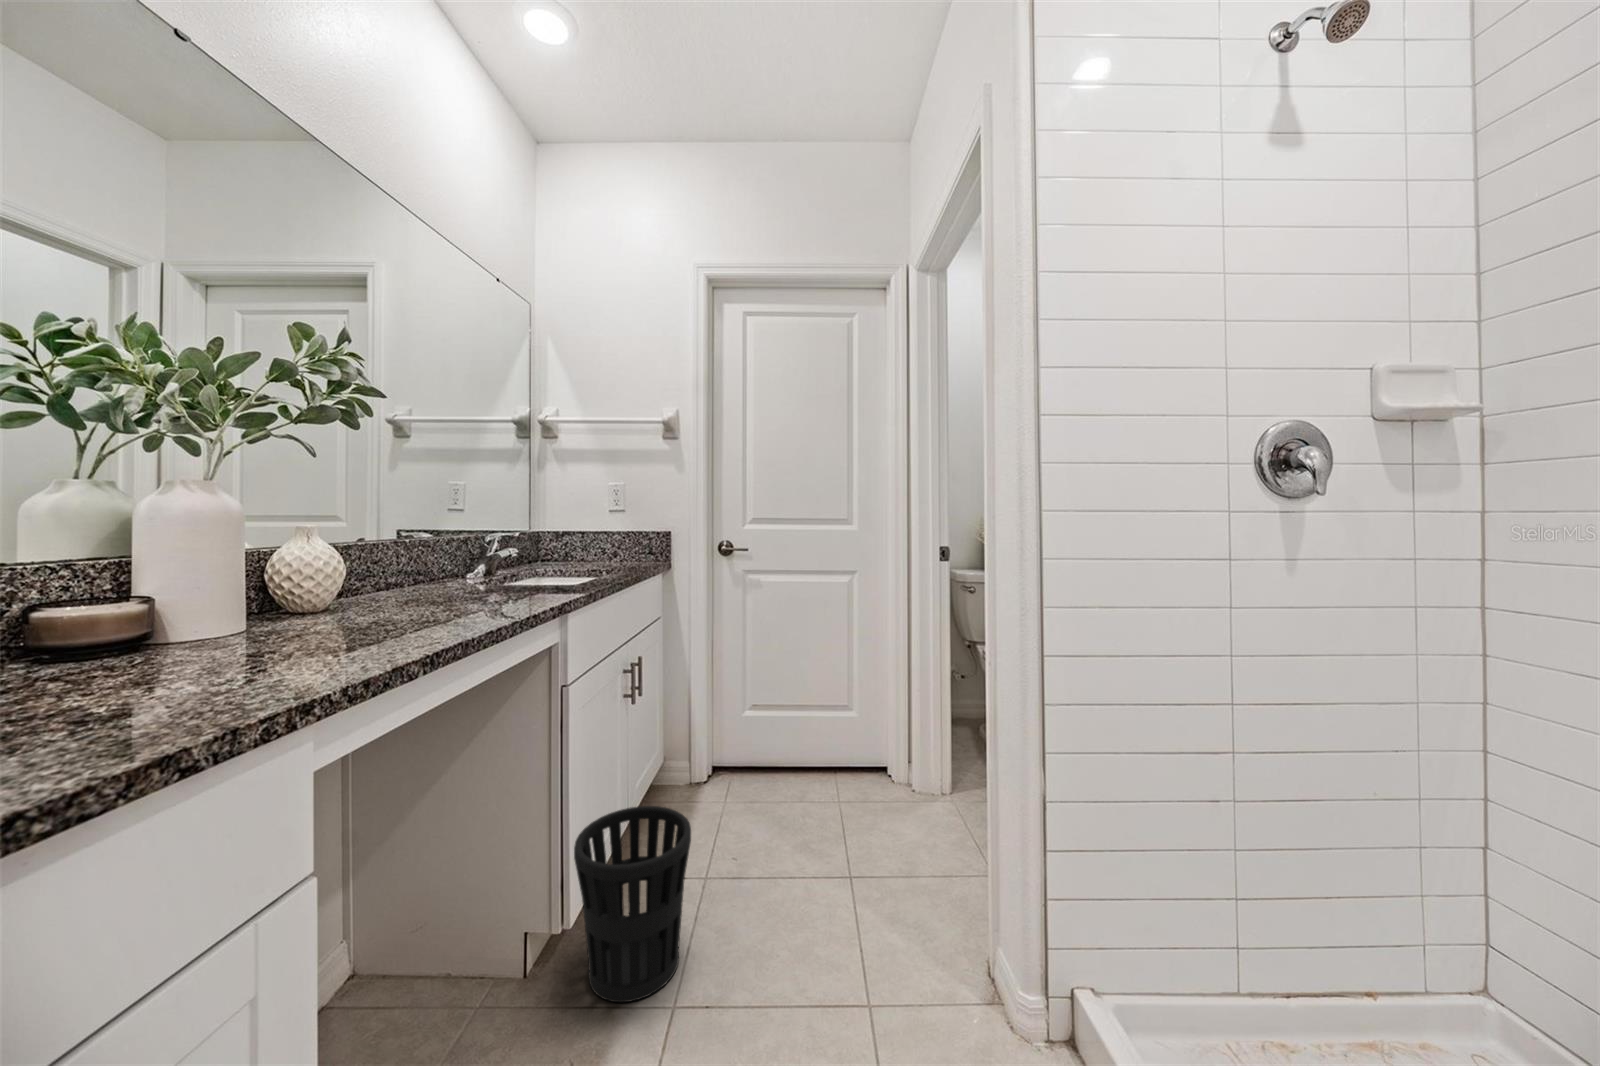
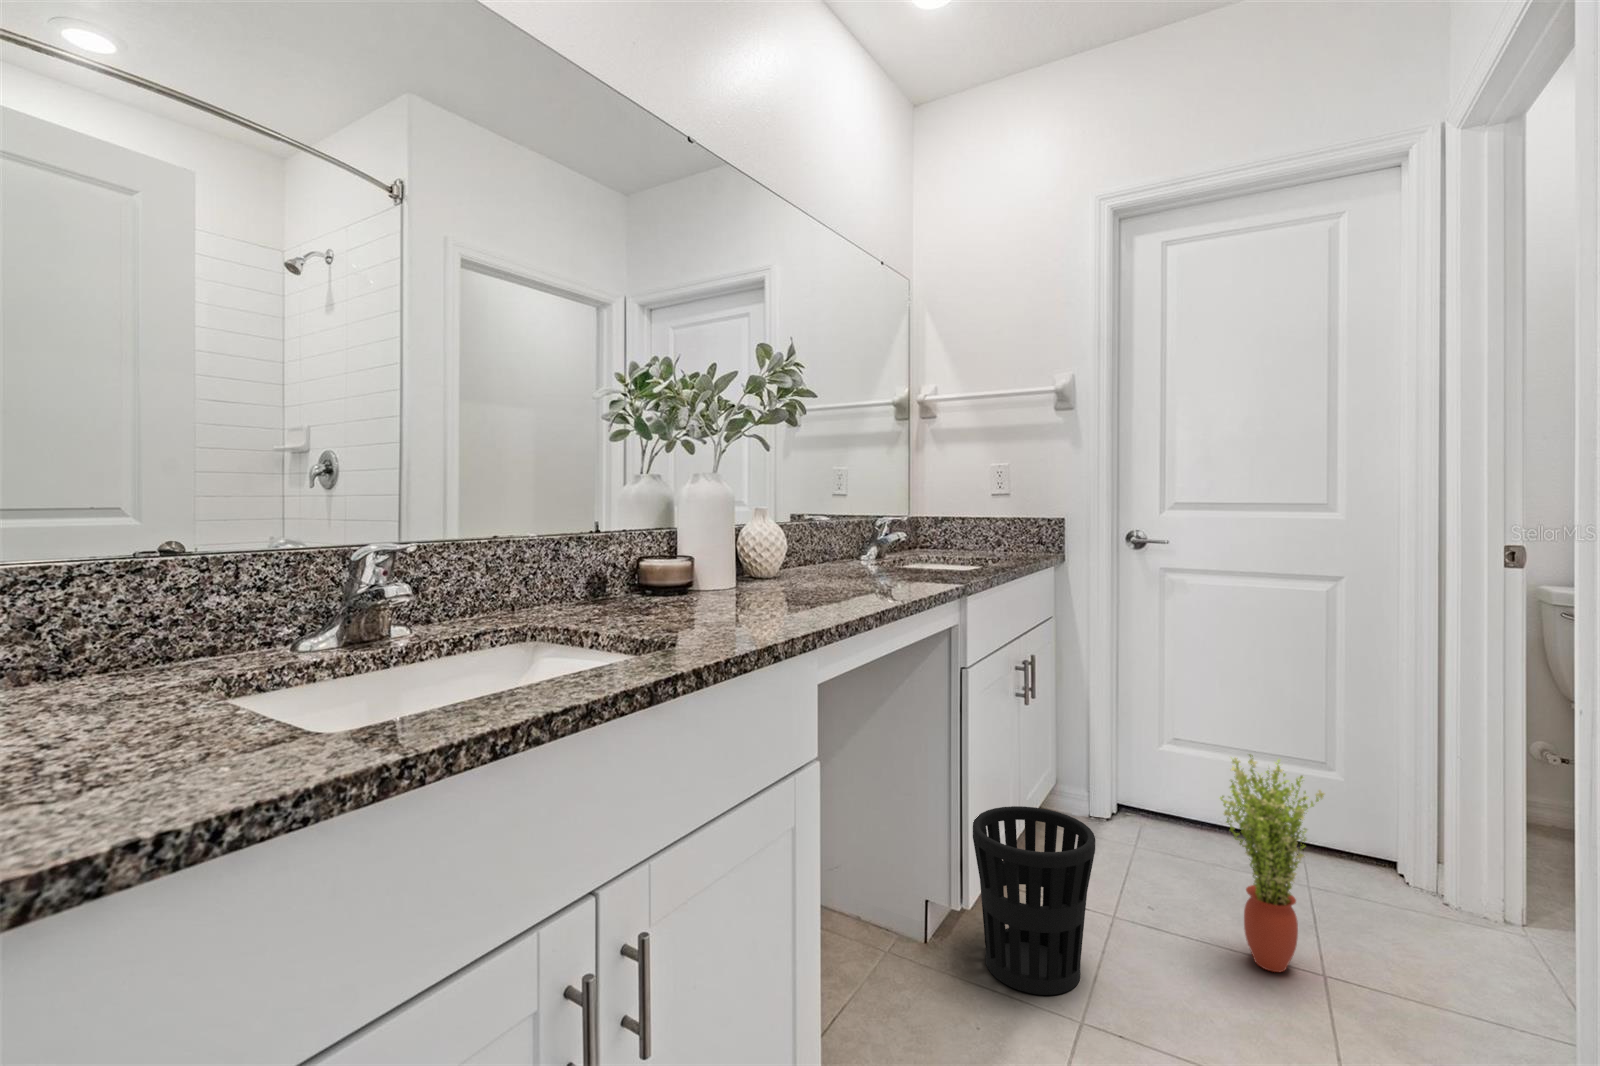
potted plant: none [788,723,858,893] -> present [1220,754,1324,972]

